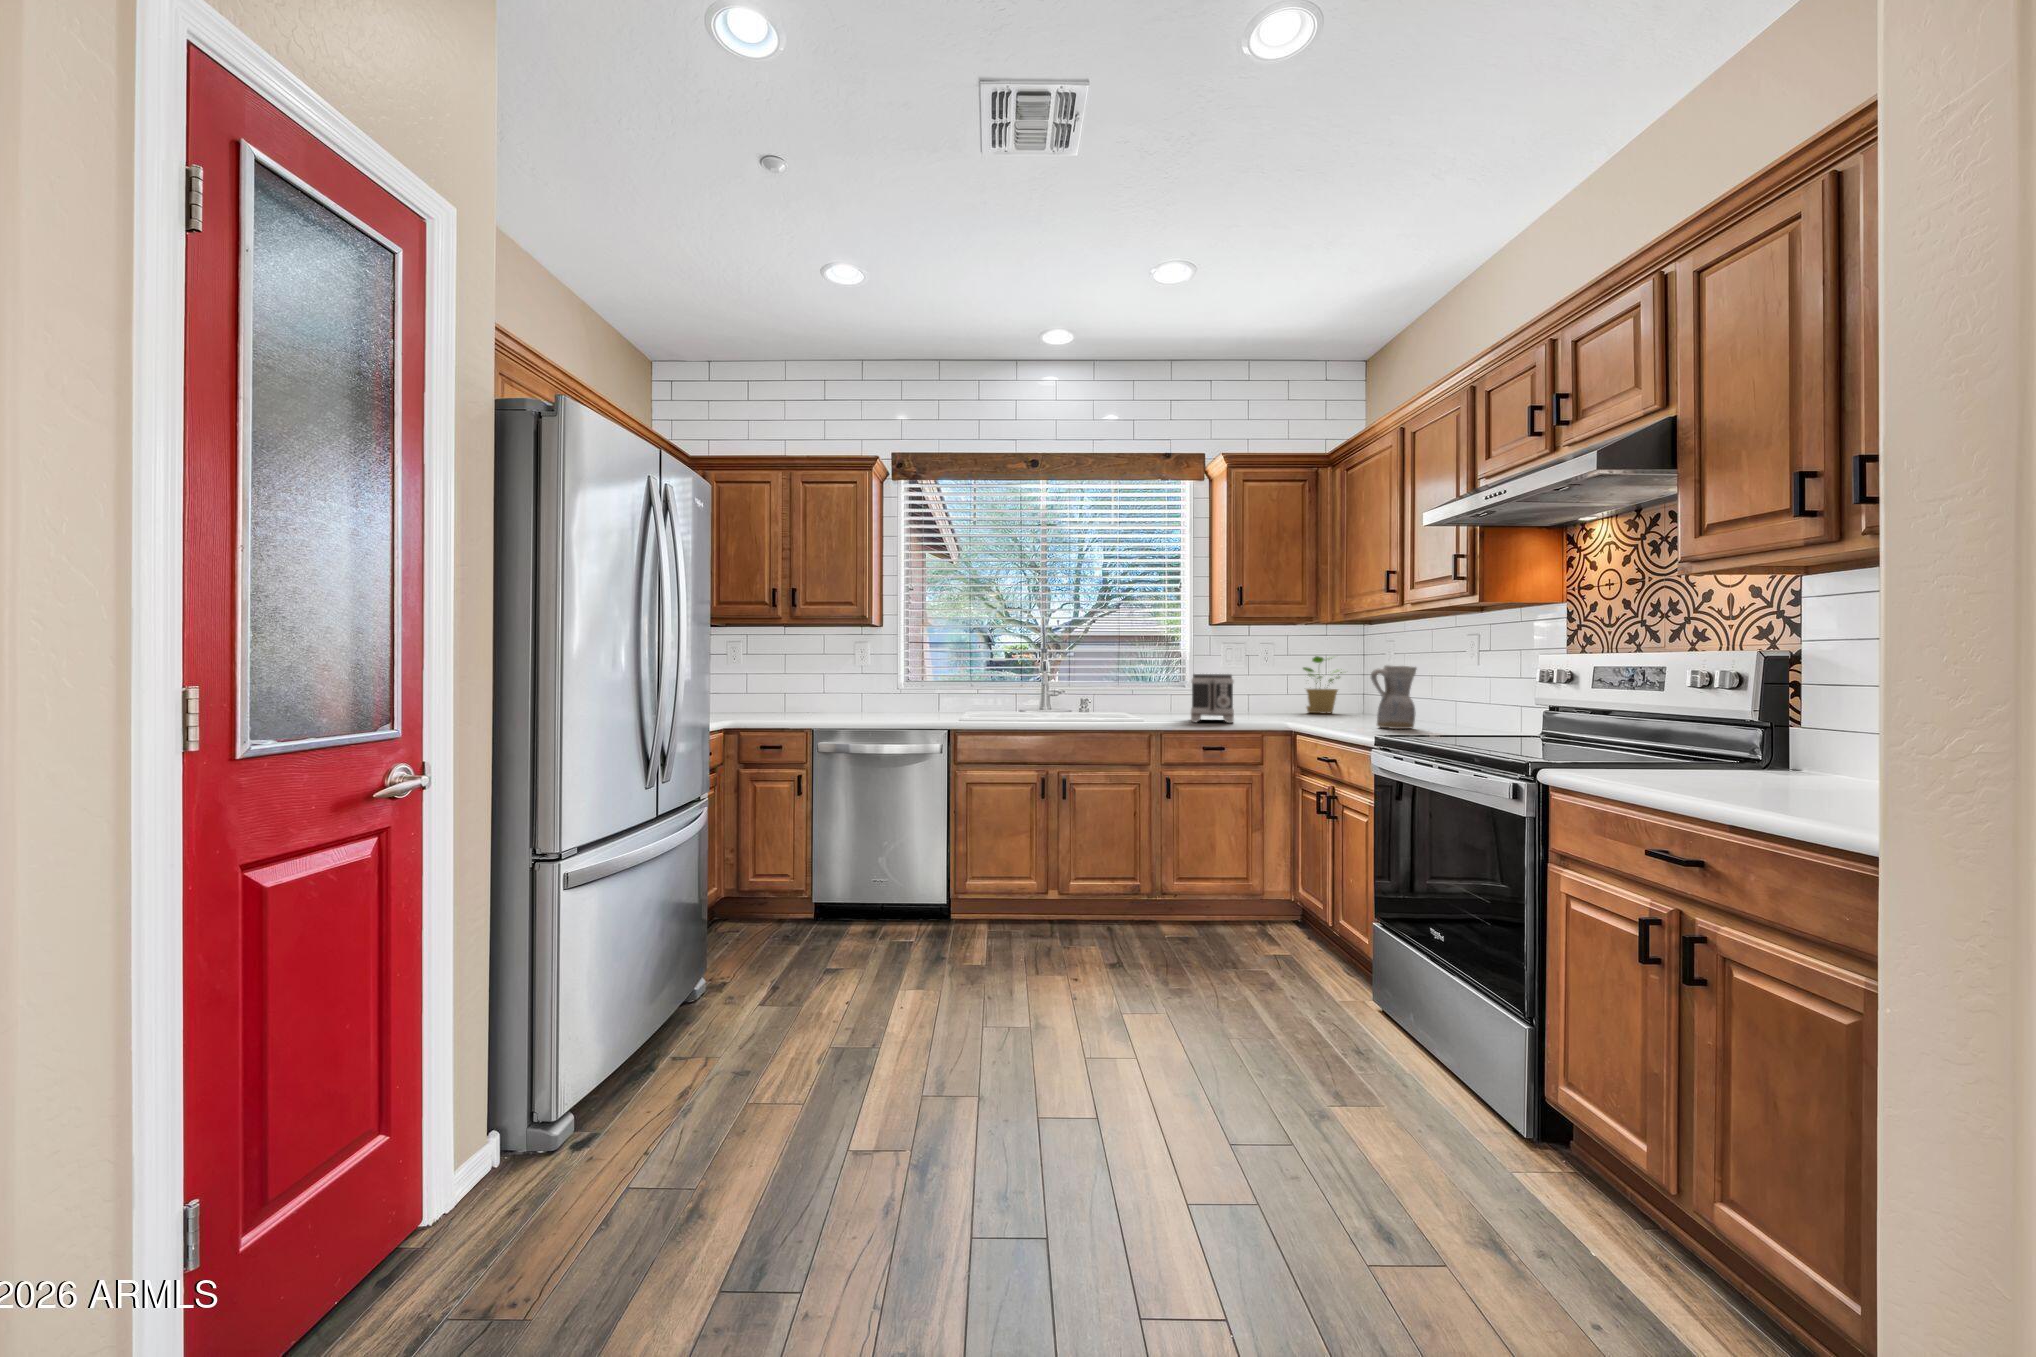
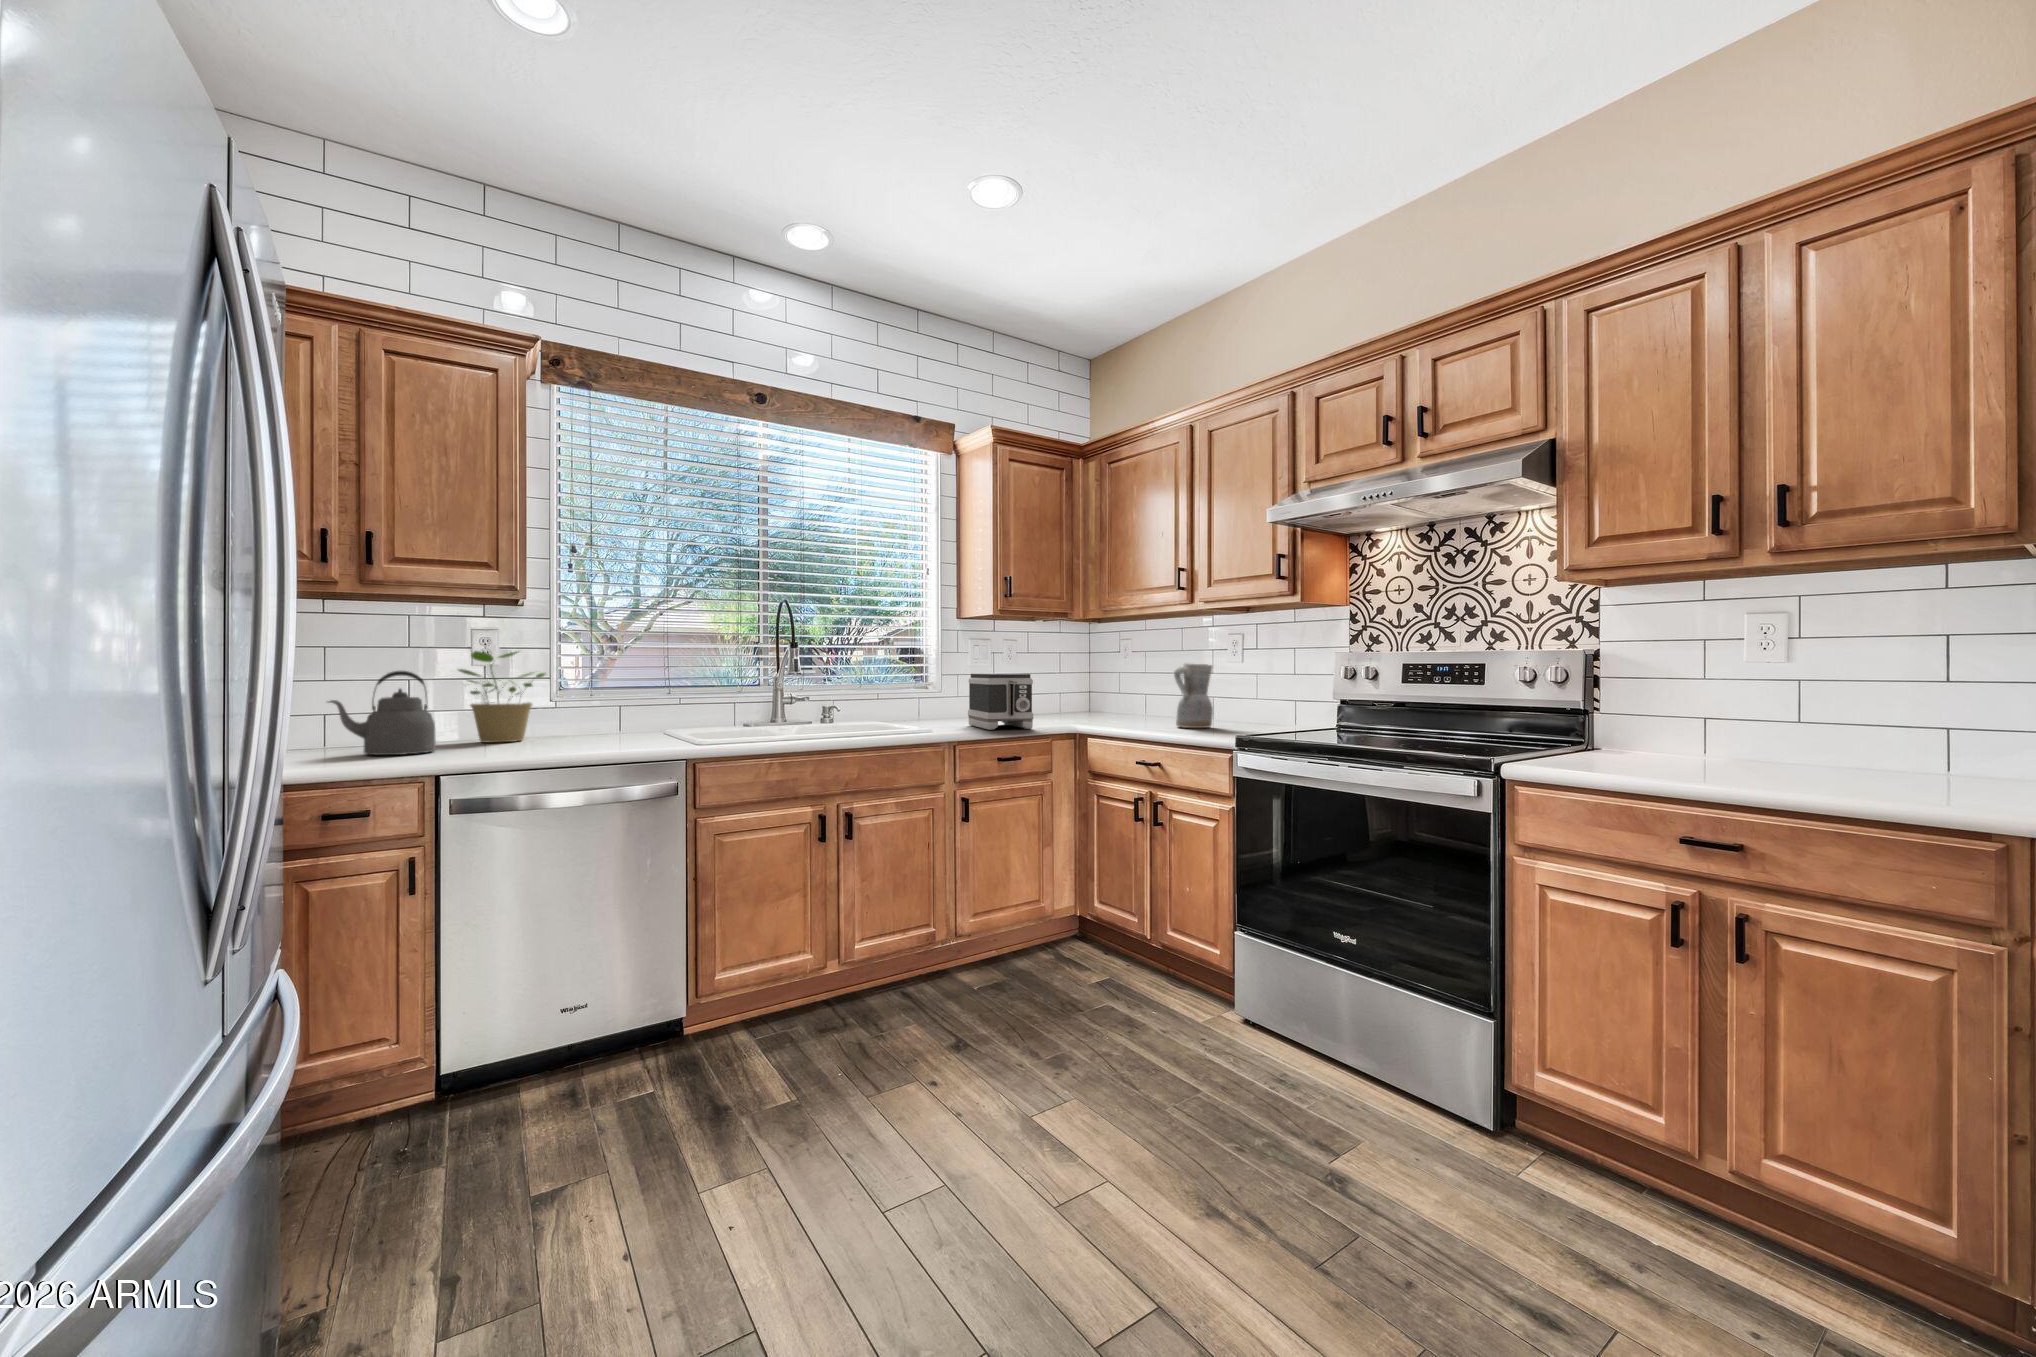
potted plant: present [1303,656,1342,714] -> present [459,651,545,743]
kettle: none [755,669,810,721] -> present [329,671,436,755]

